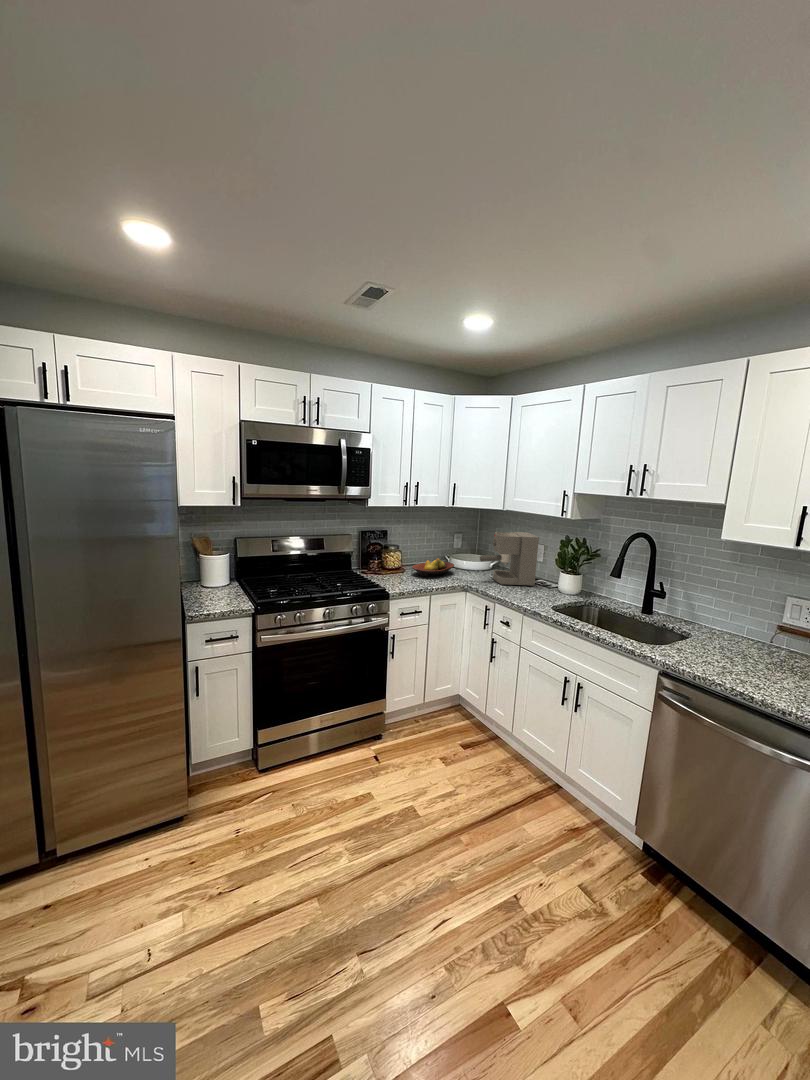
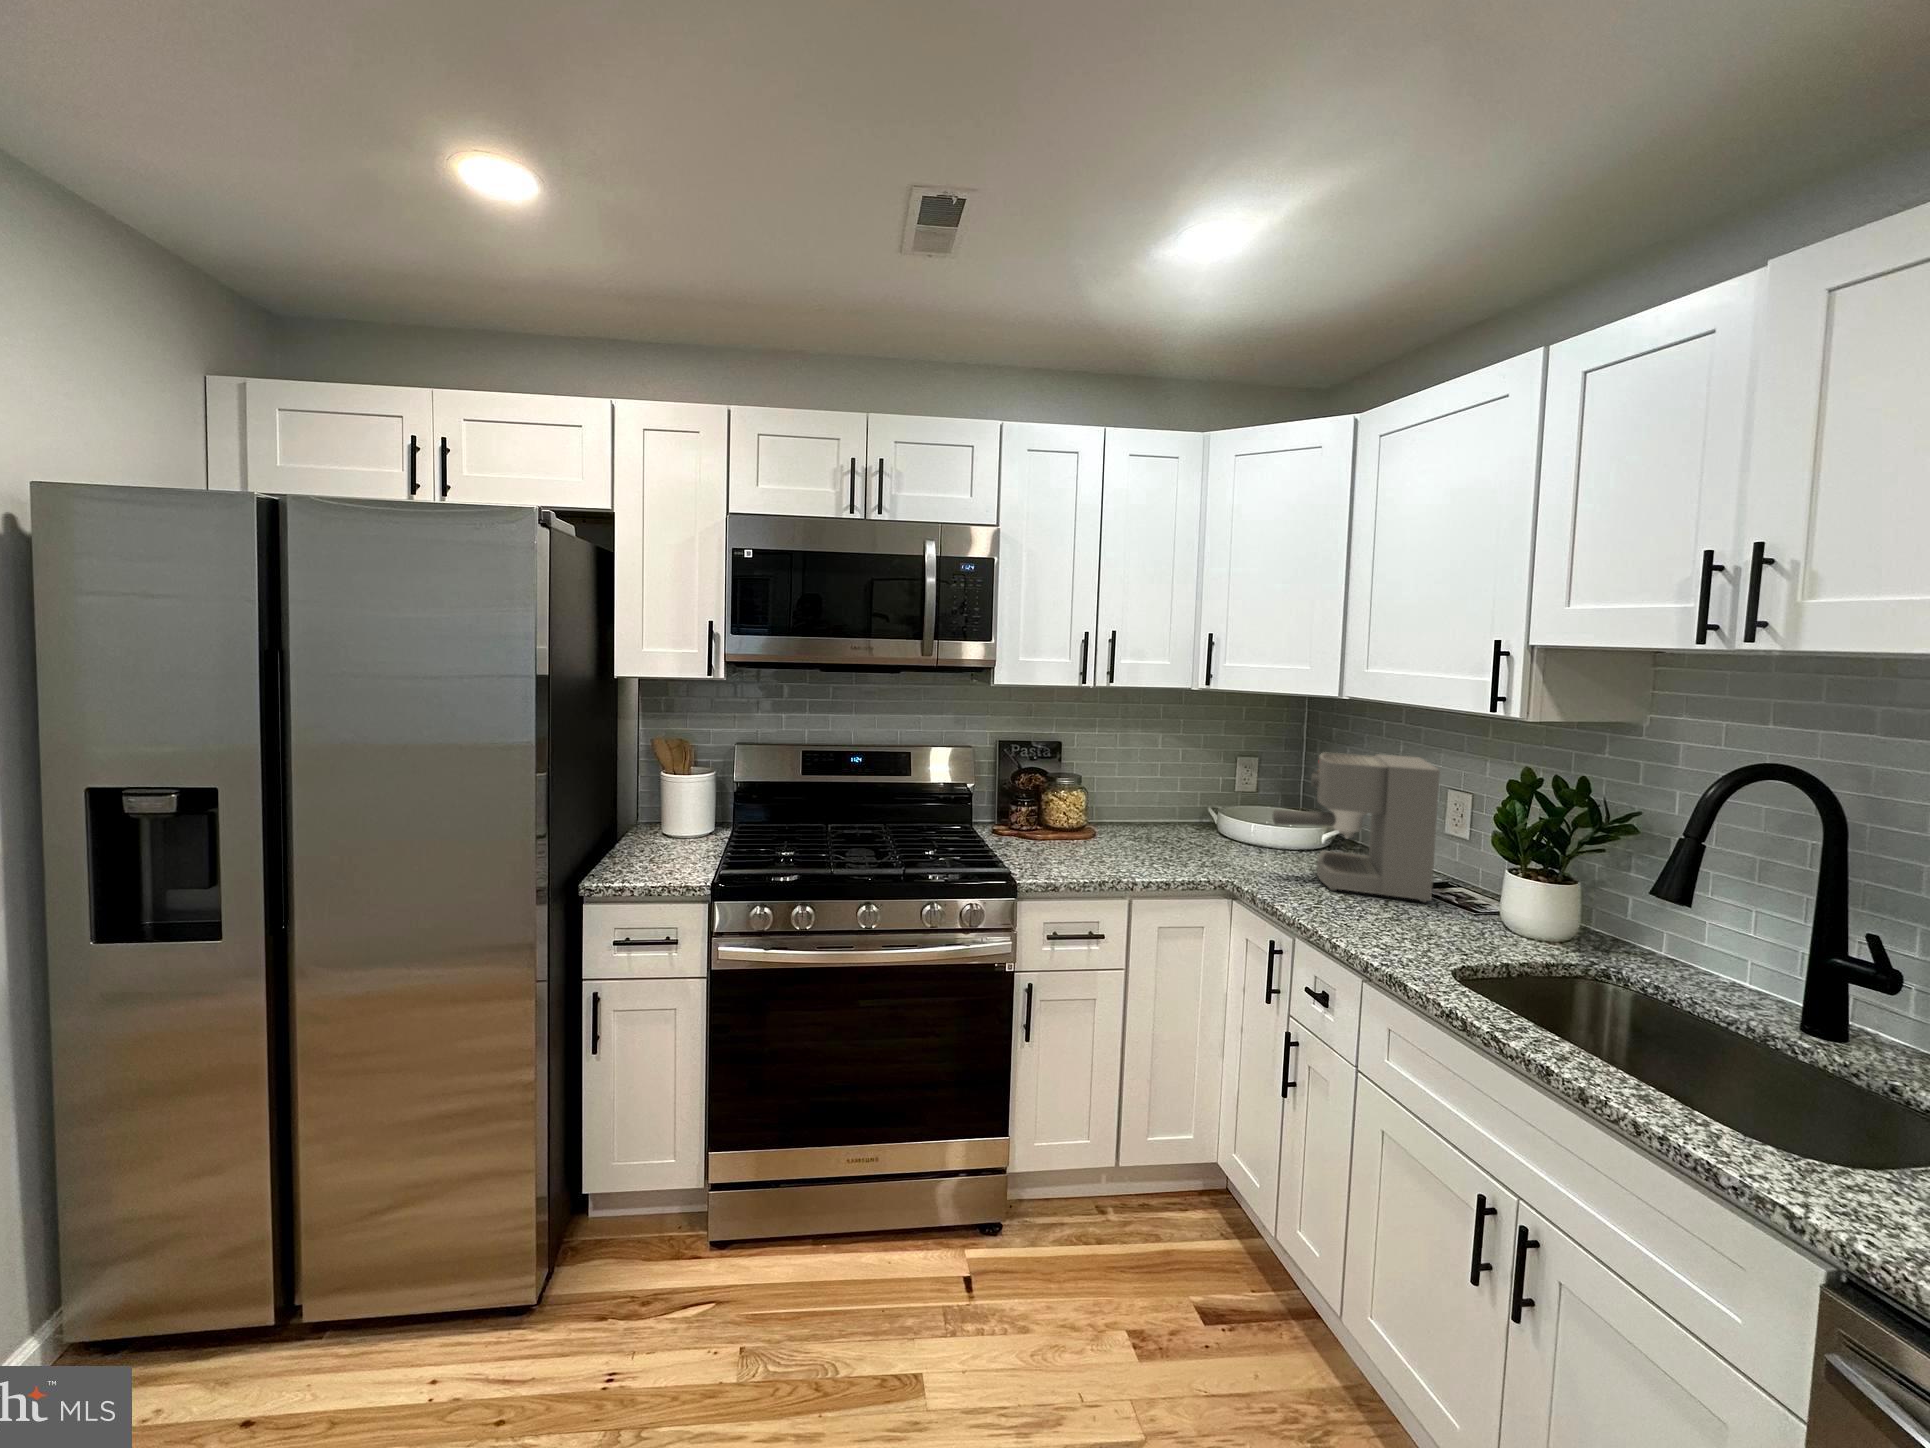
fruit bowl: present [412,558,454,577] -> none [1104,811,1218,853]

